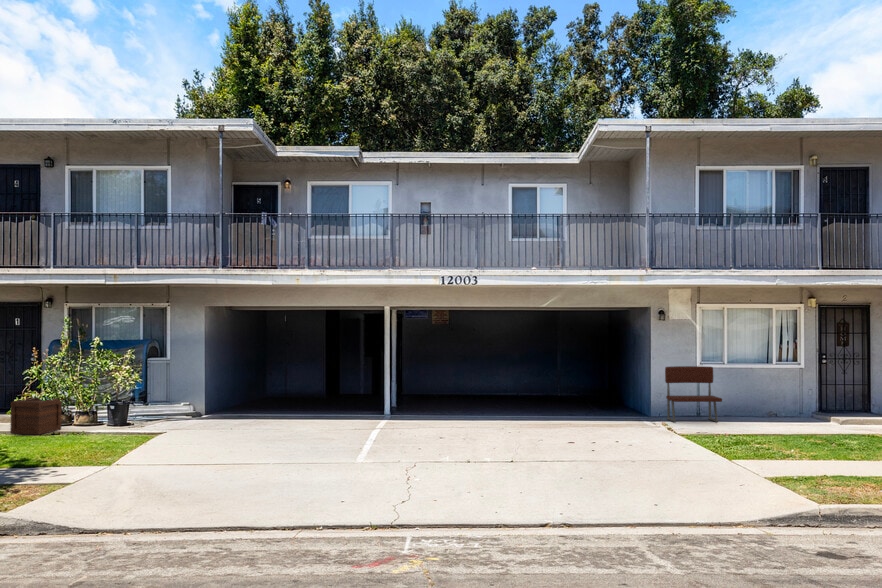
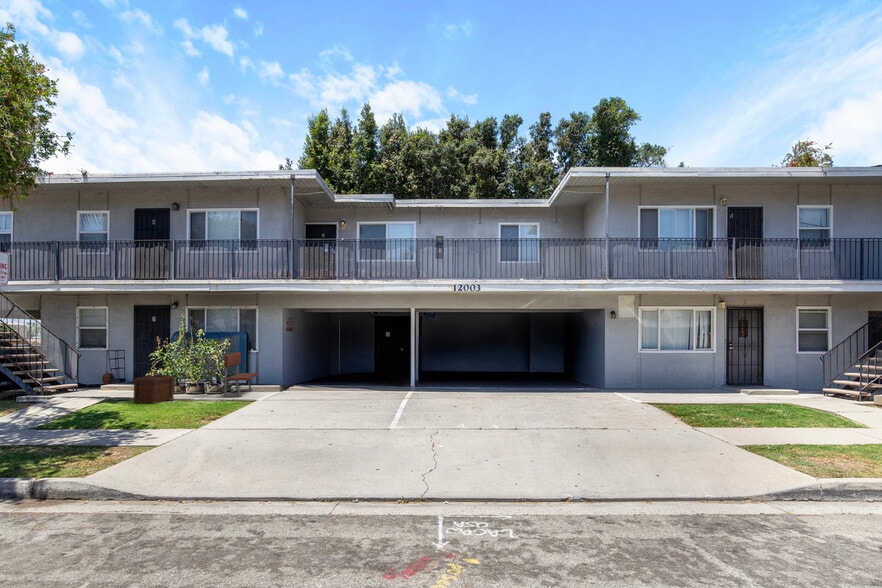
bench: present [665,366,722,422] -> present [224,352,258,397]

